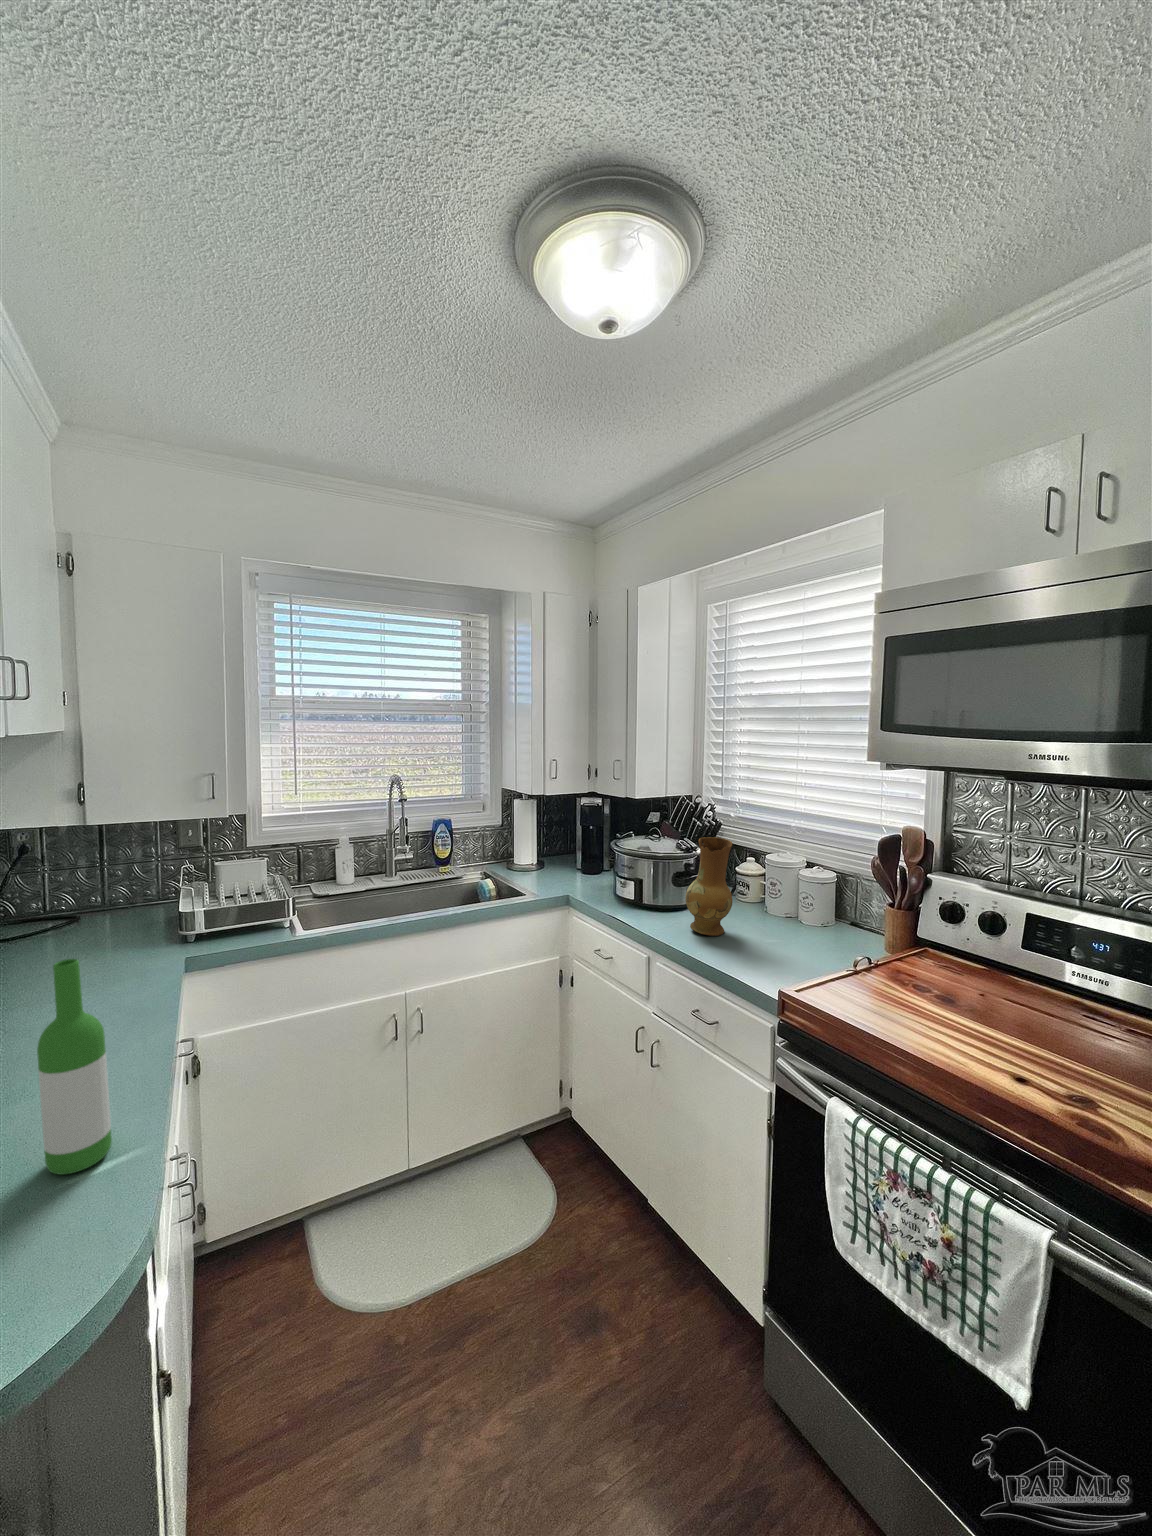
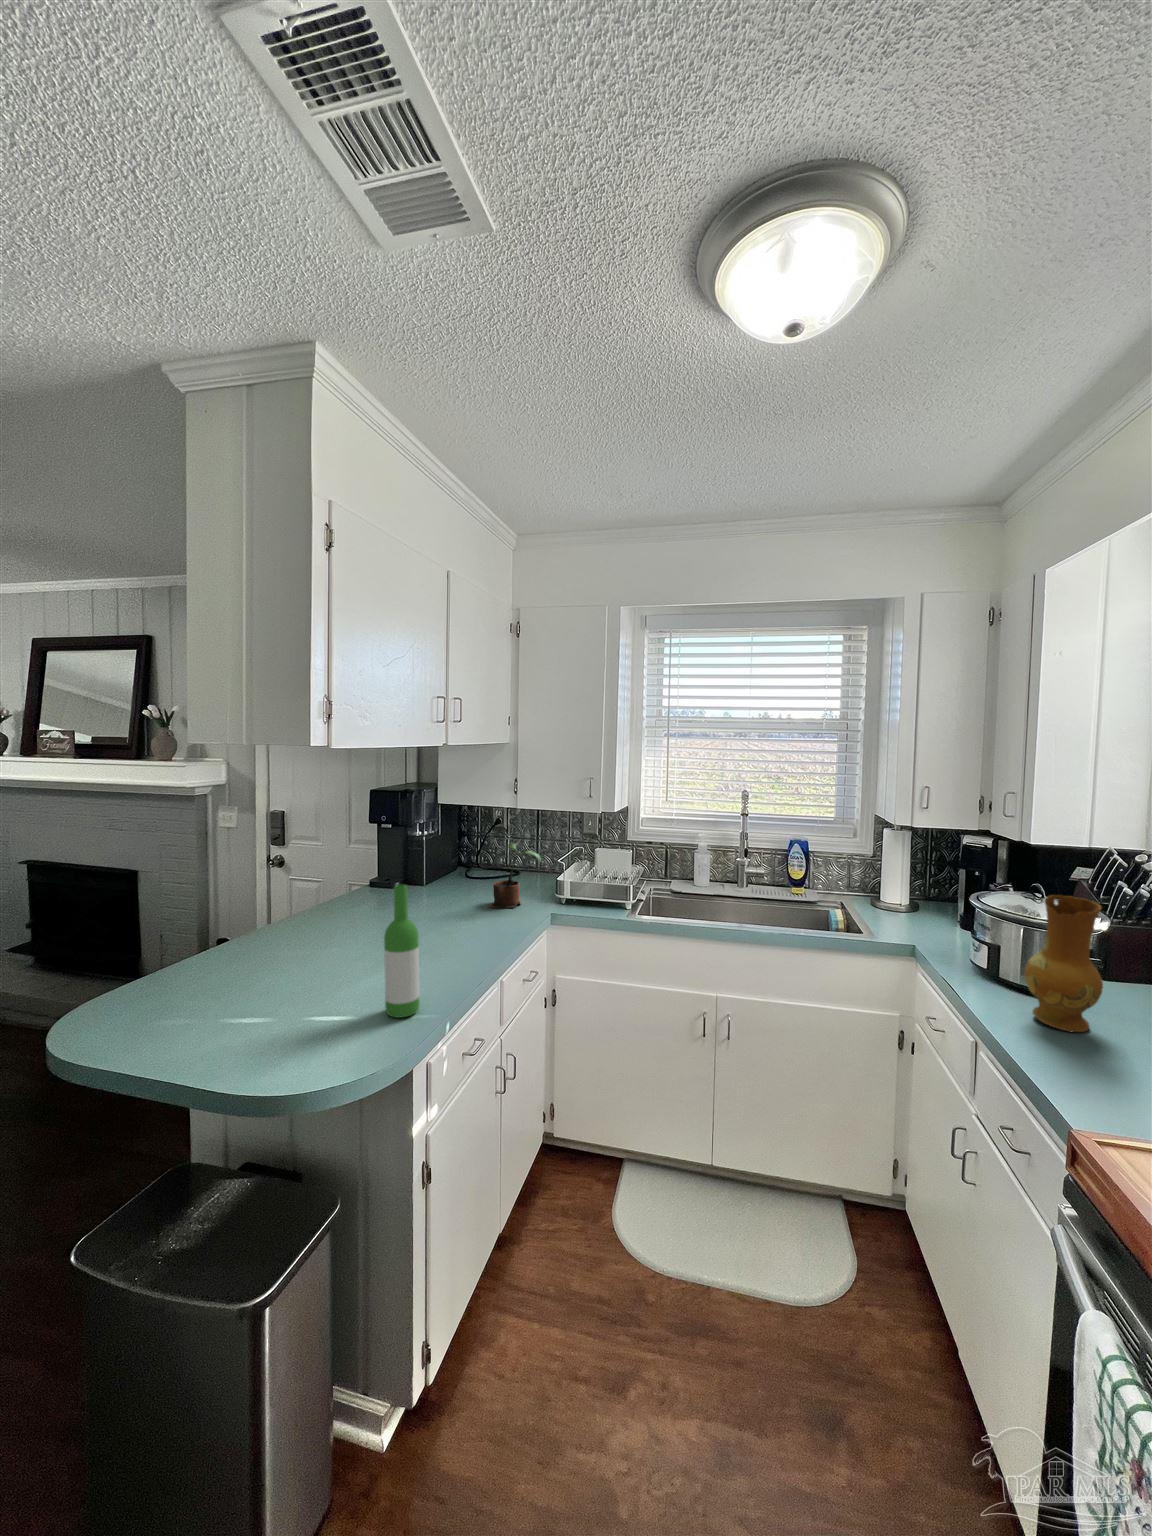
potted plant: none [70,868,160,968] -> present [488,842,542,908]

